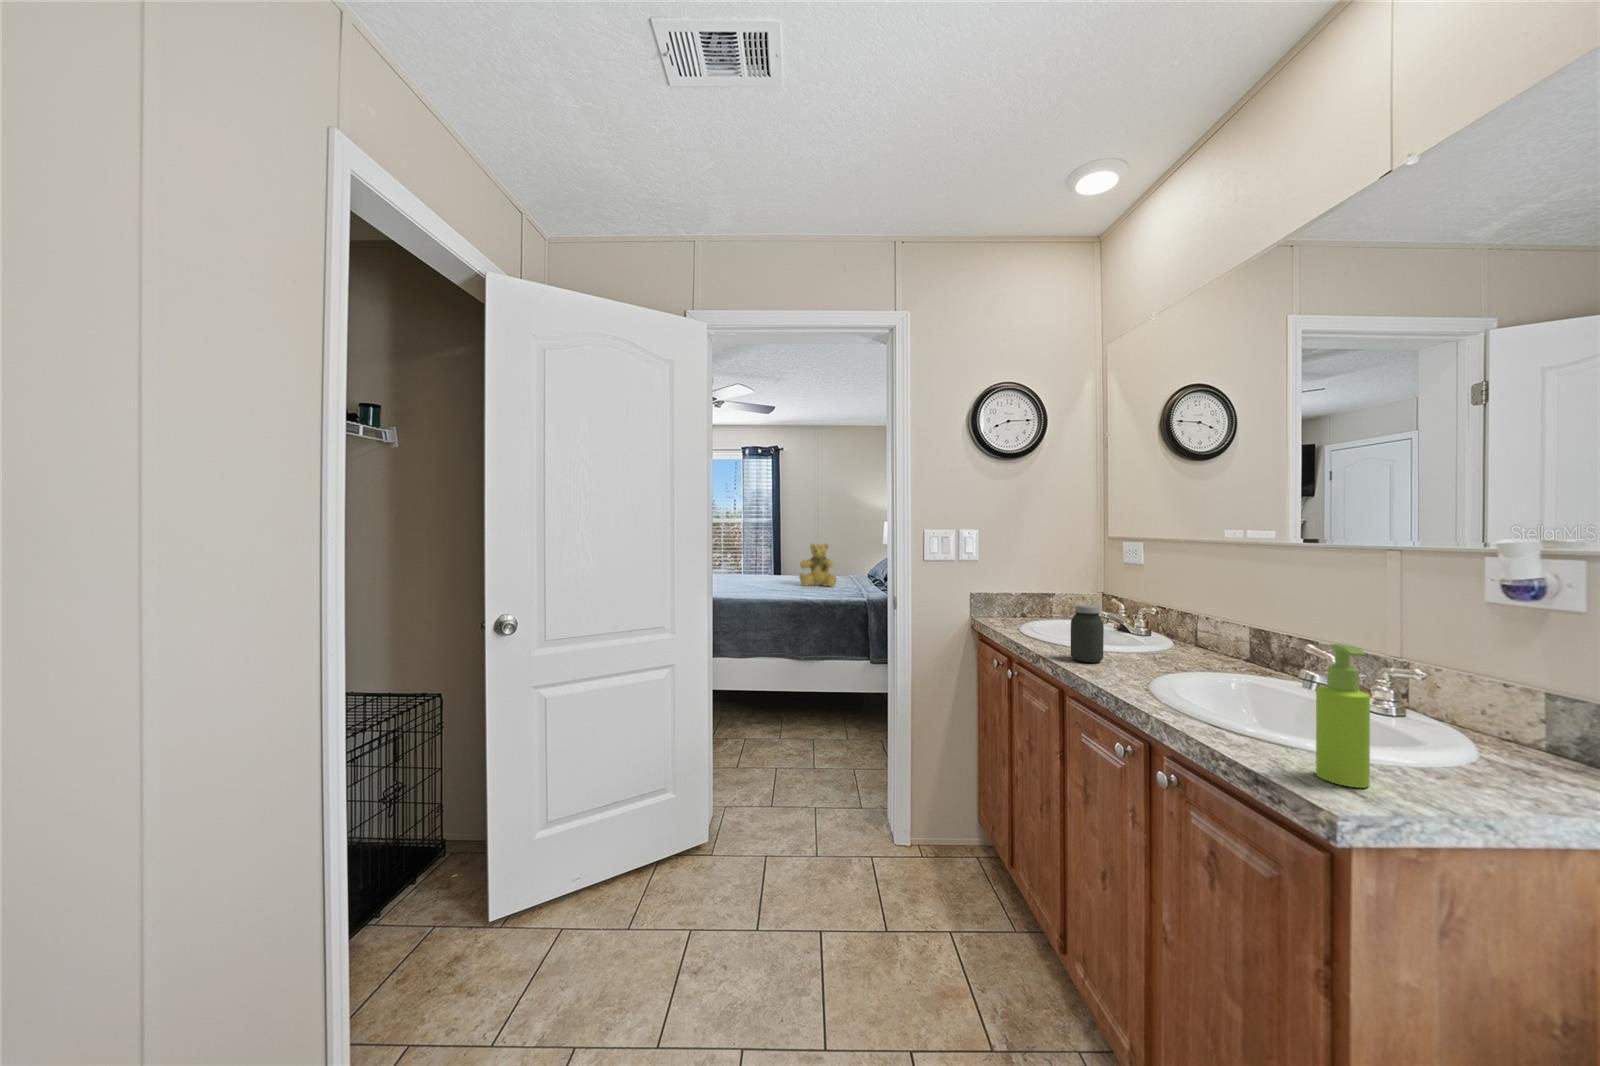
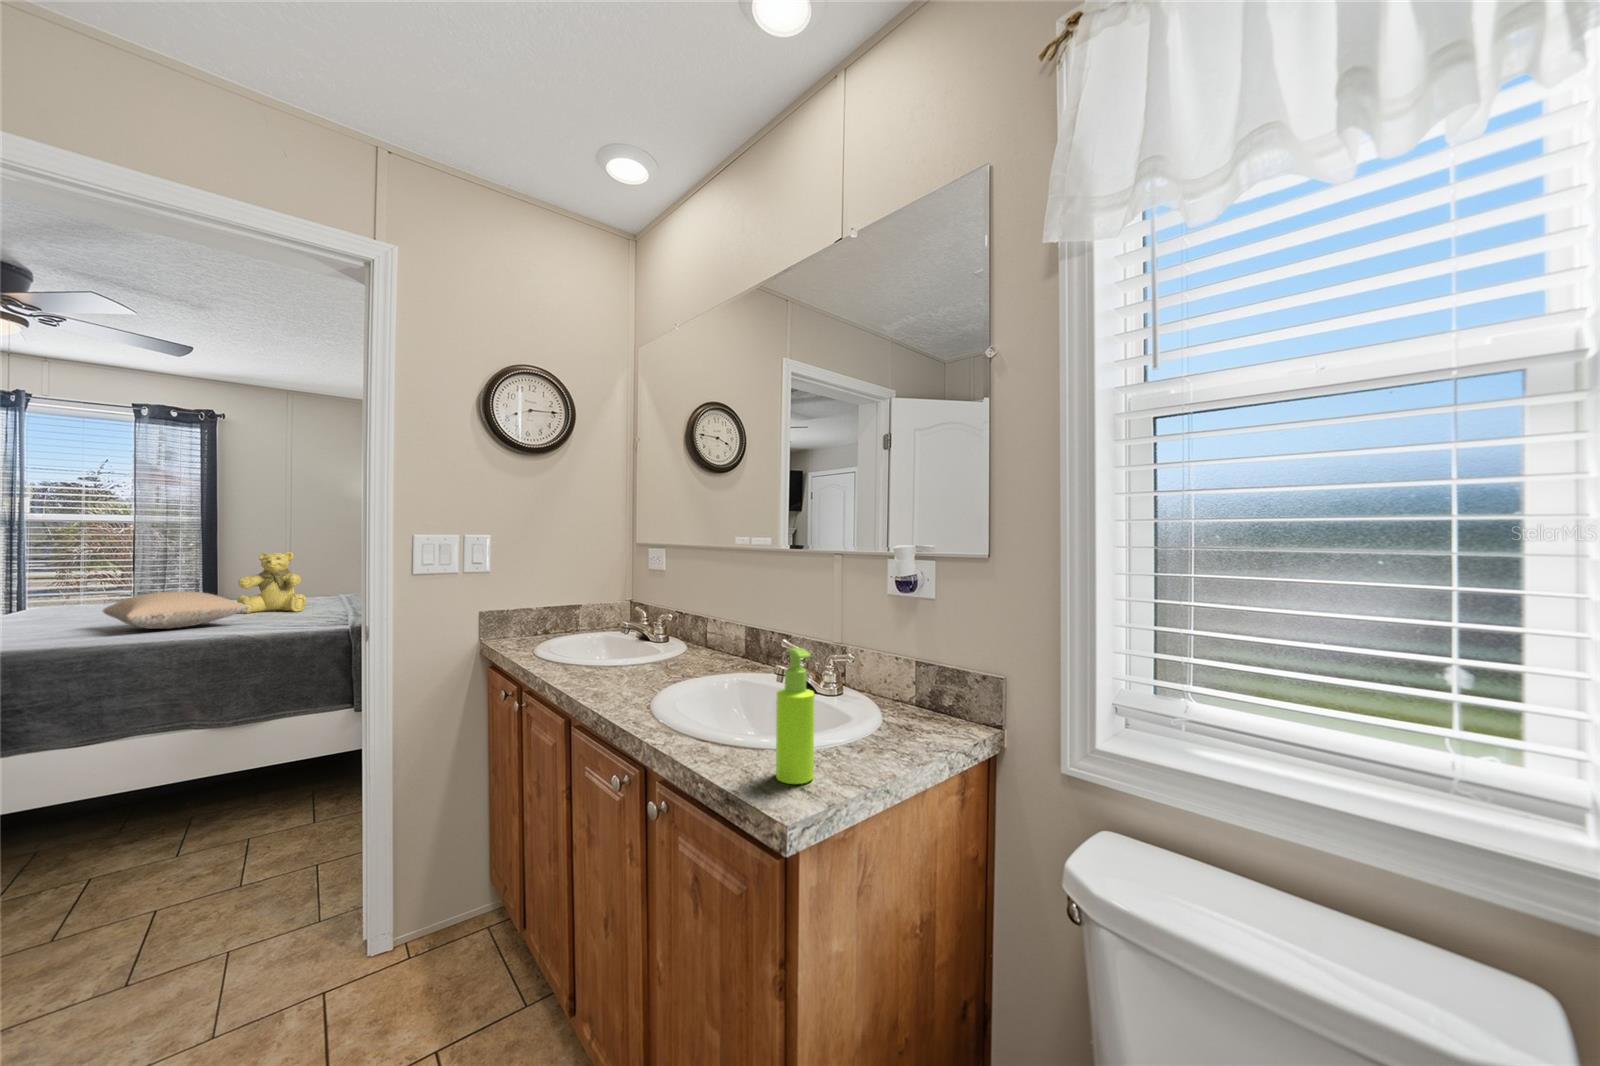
pillow: none [742,569,810,592] -> present [103,591,250,629]
jar: present [1071,605,1104,663] -> none [581,619,615,683]

